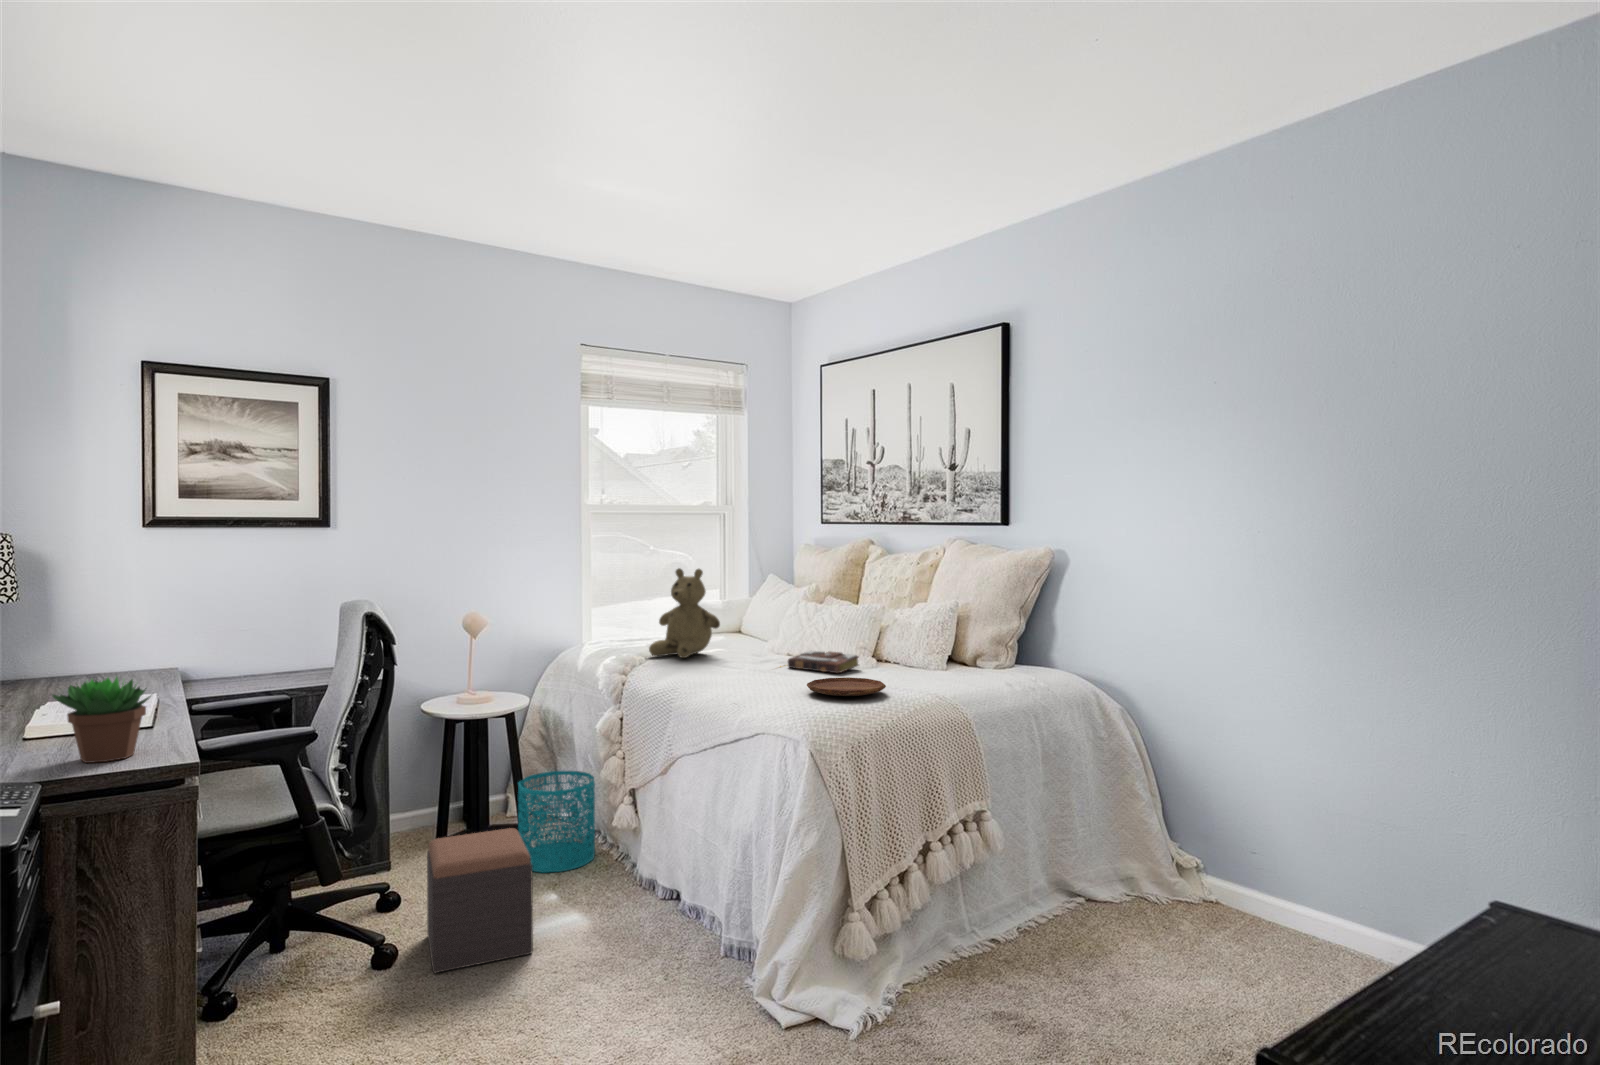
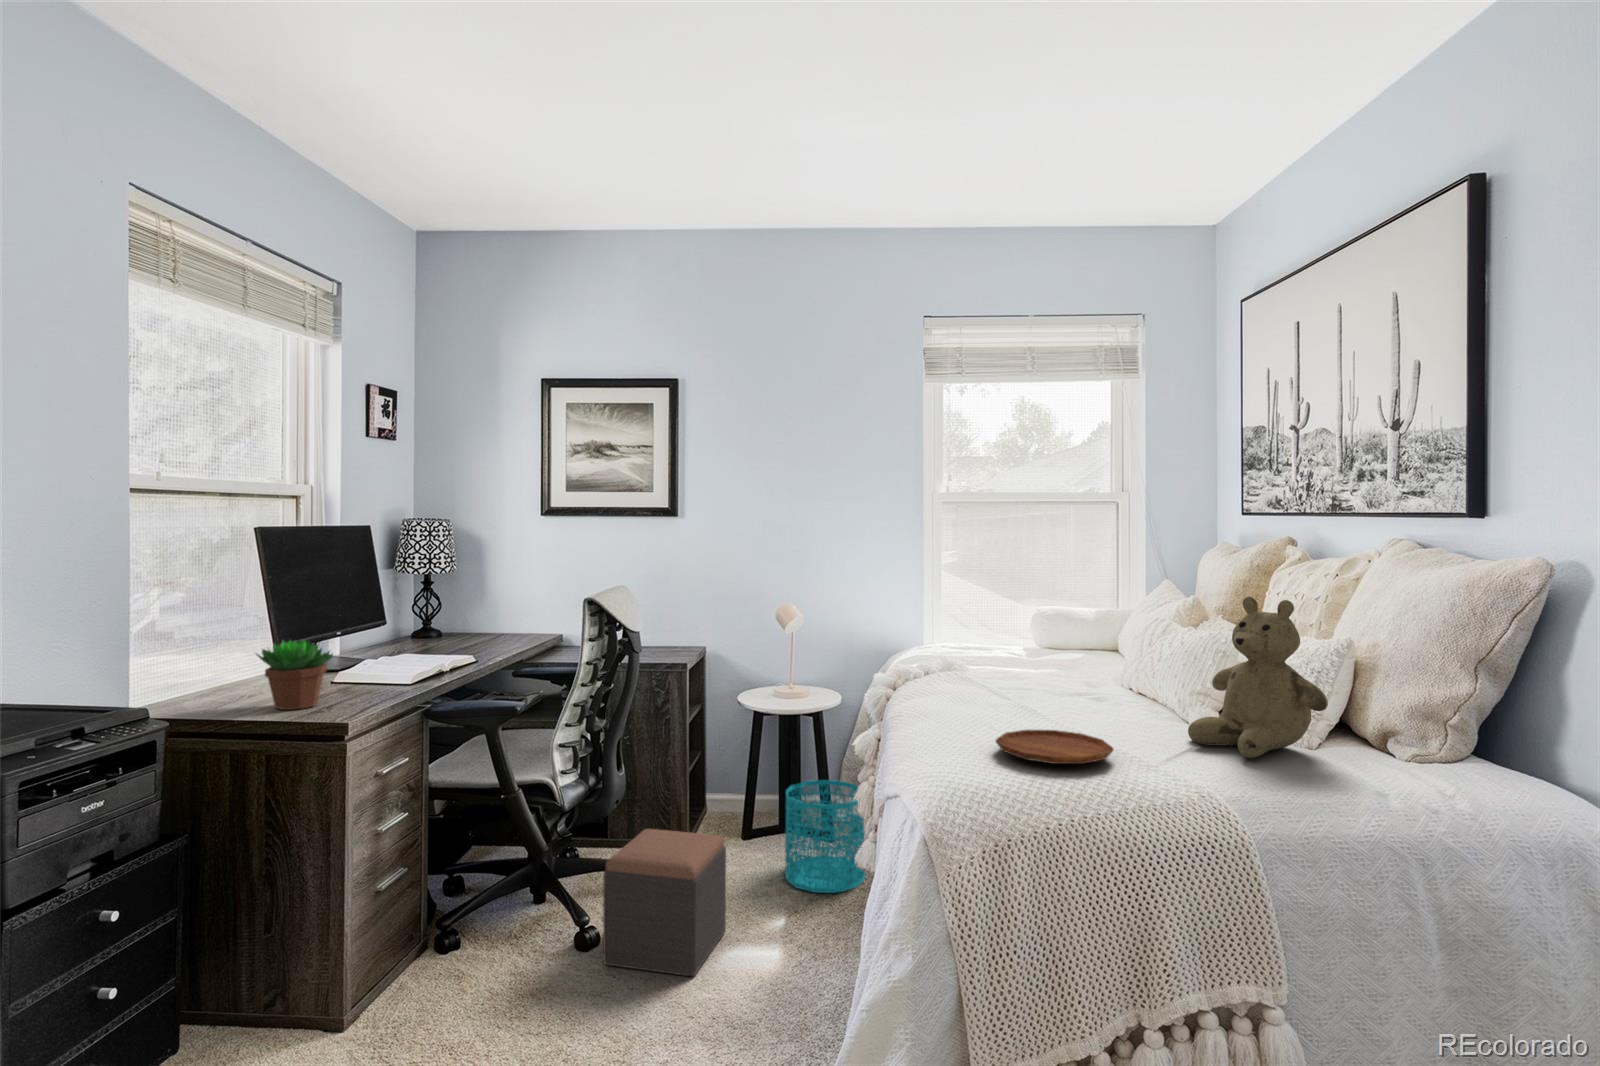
teddy bear: present [649,568,720,658] -> present [1188,597,1328,758]
book: present [788,651,858,673] -> none [1064,686,1160,724]

